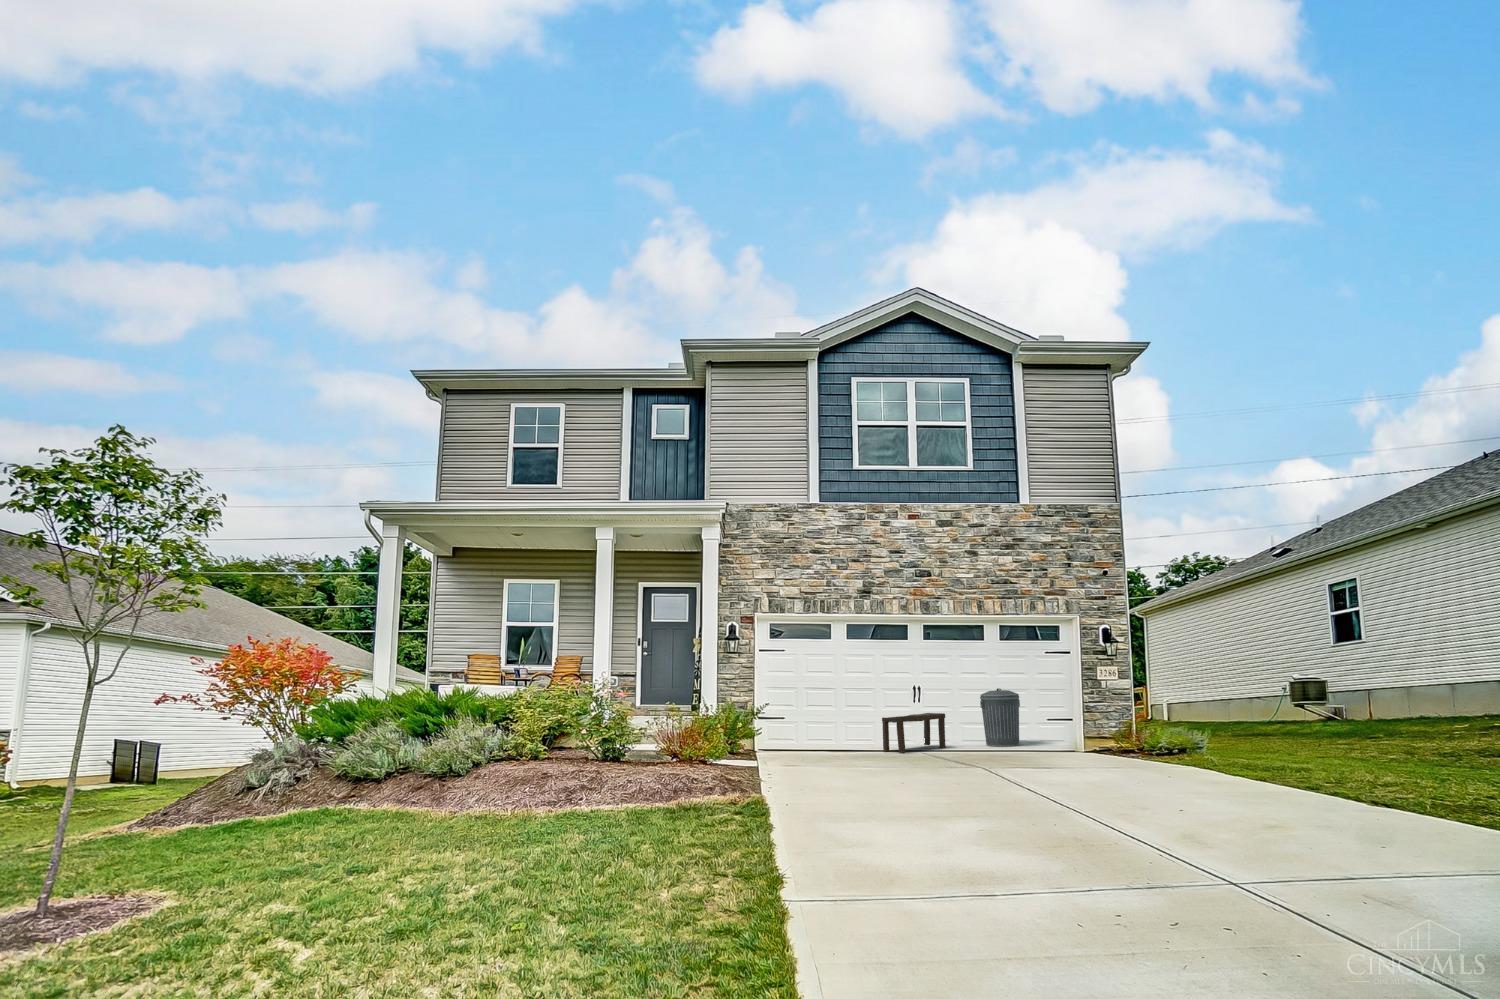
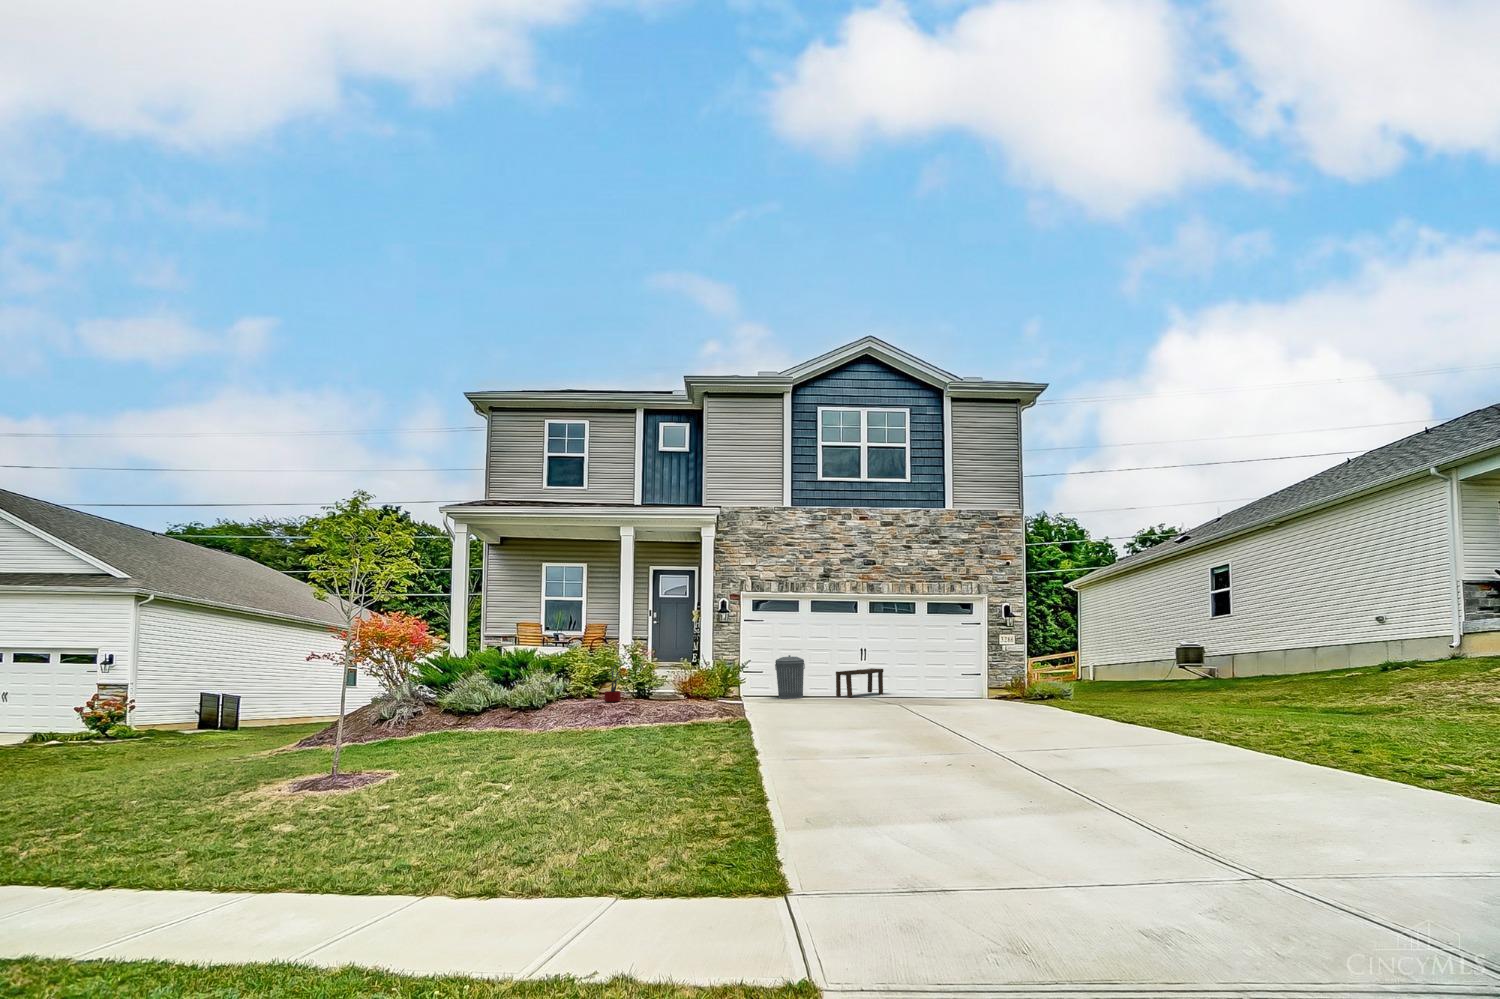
trash can: present [980,688,1020,746] -> present [775,655,805,699]
decorative plant: none [563,708,586,764] -> present [605,664,621,702]

